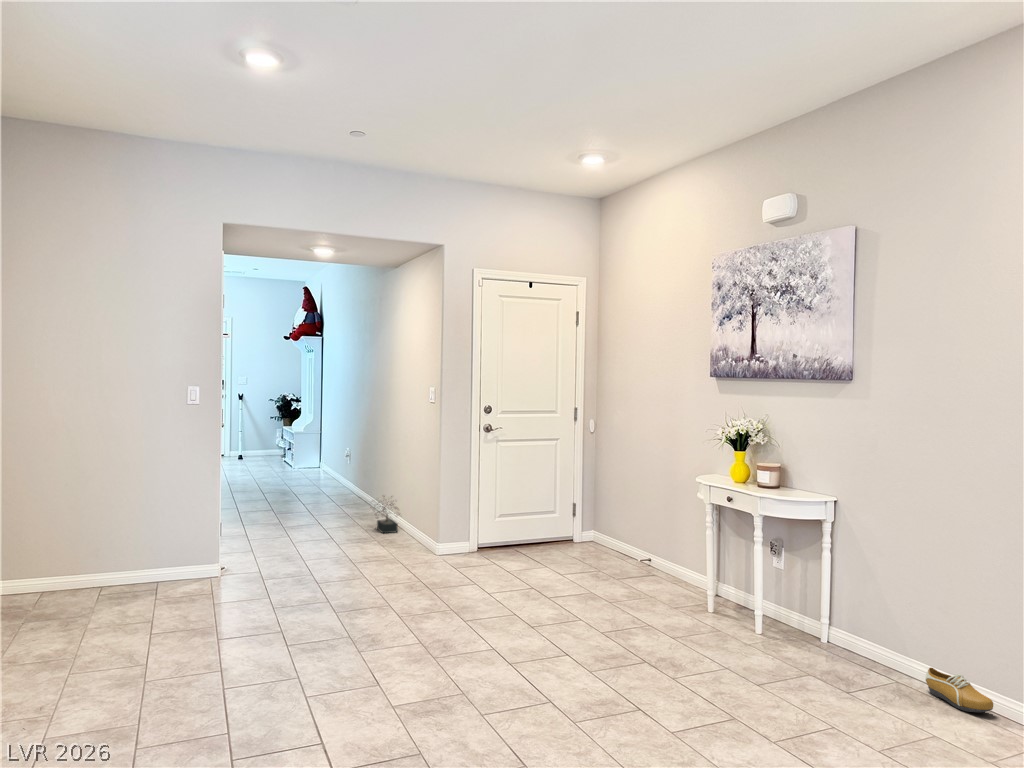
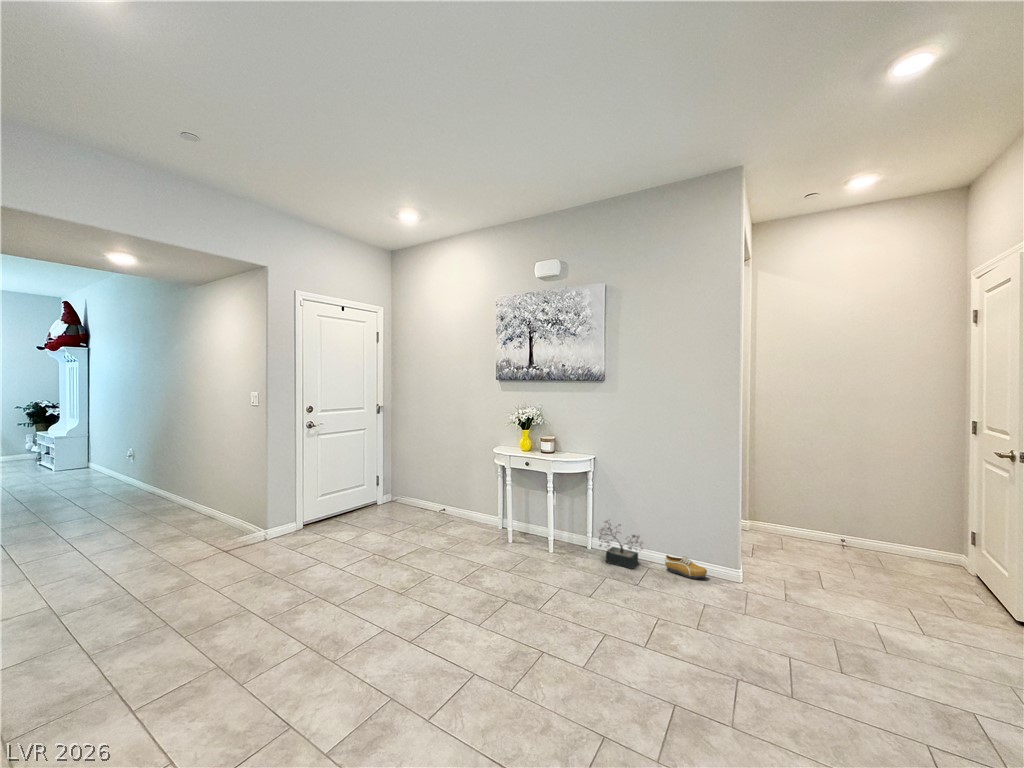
decorative plant: present [370,496,400,533] -> present [598,520,643,569]

